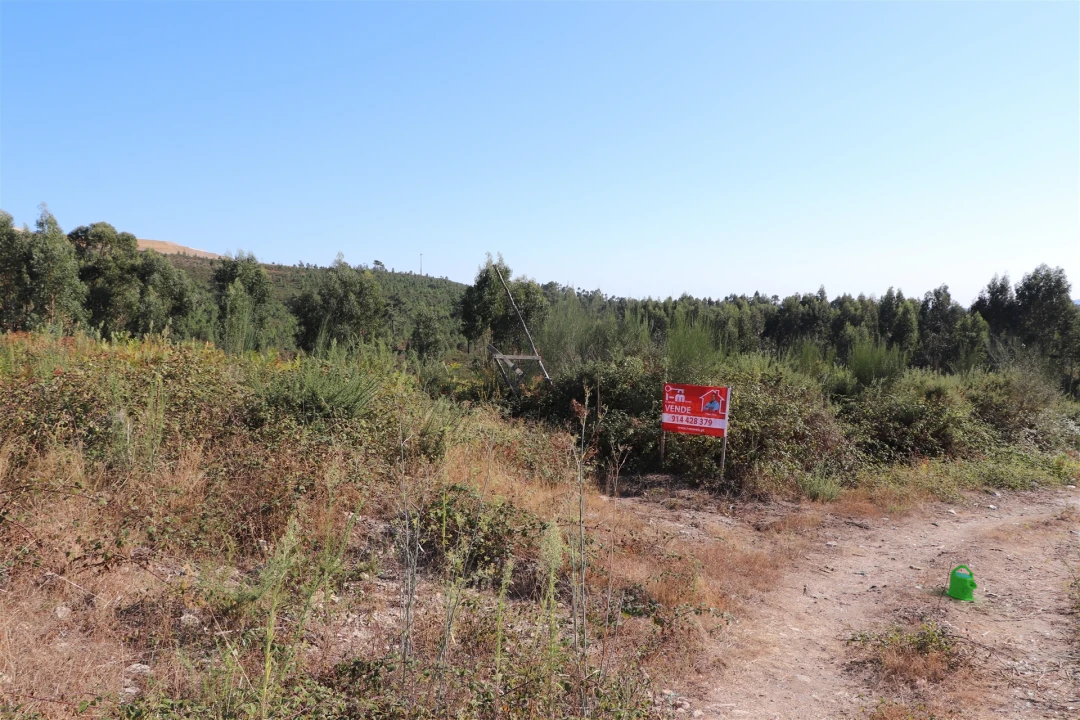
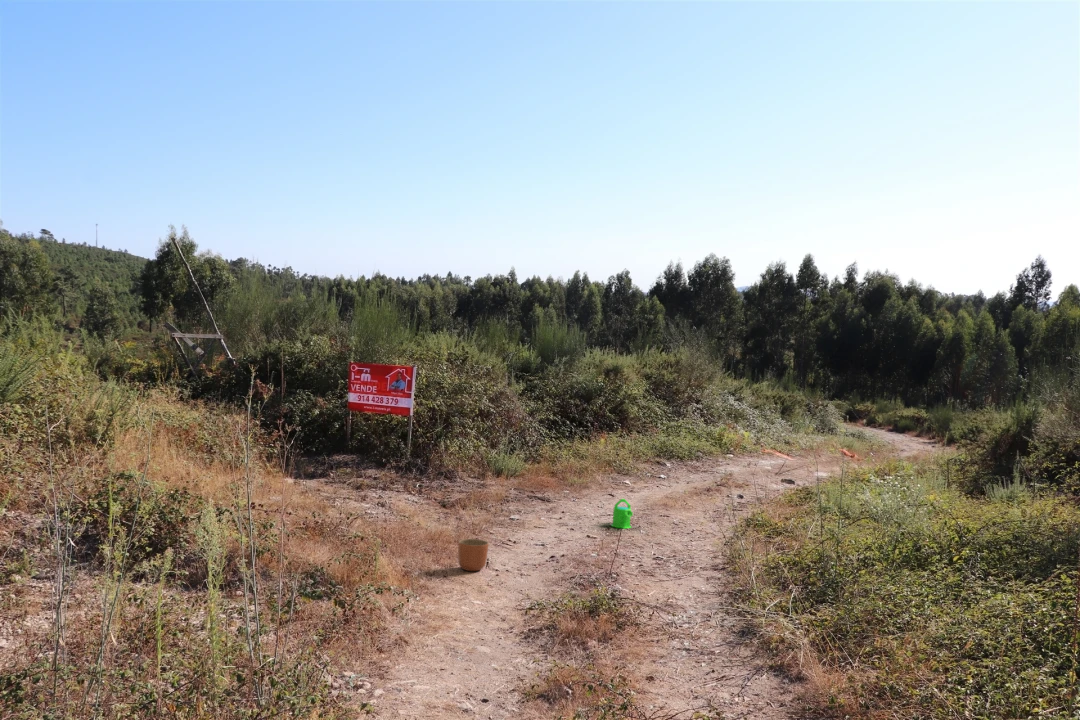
planter: none [757,611,793,652] -> present [458,539,488,571]

